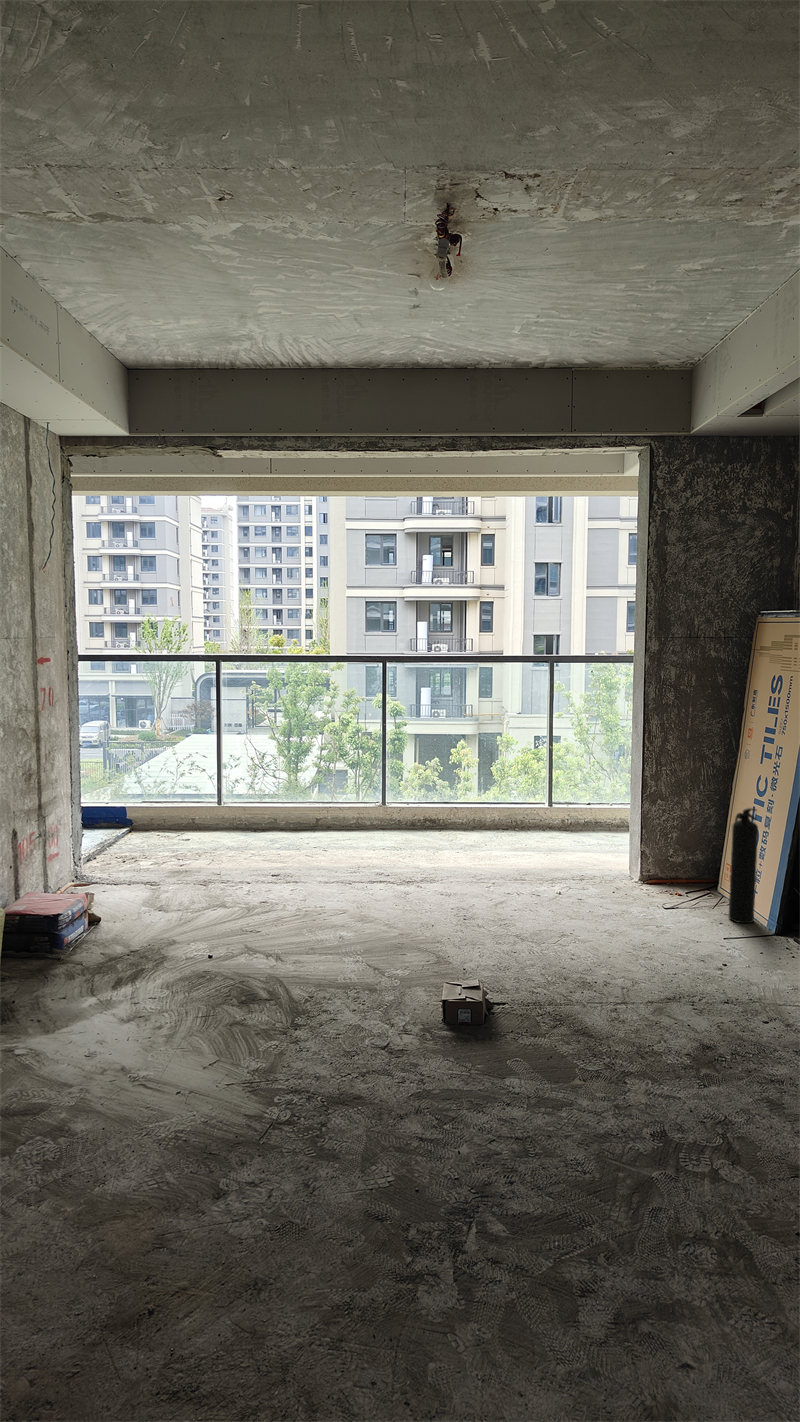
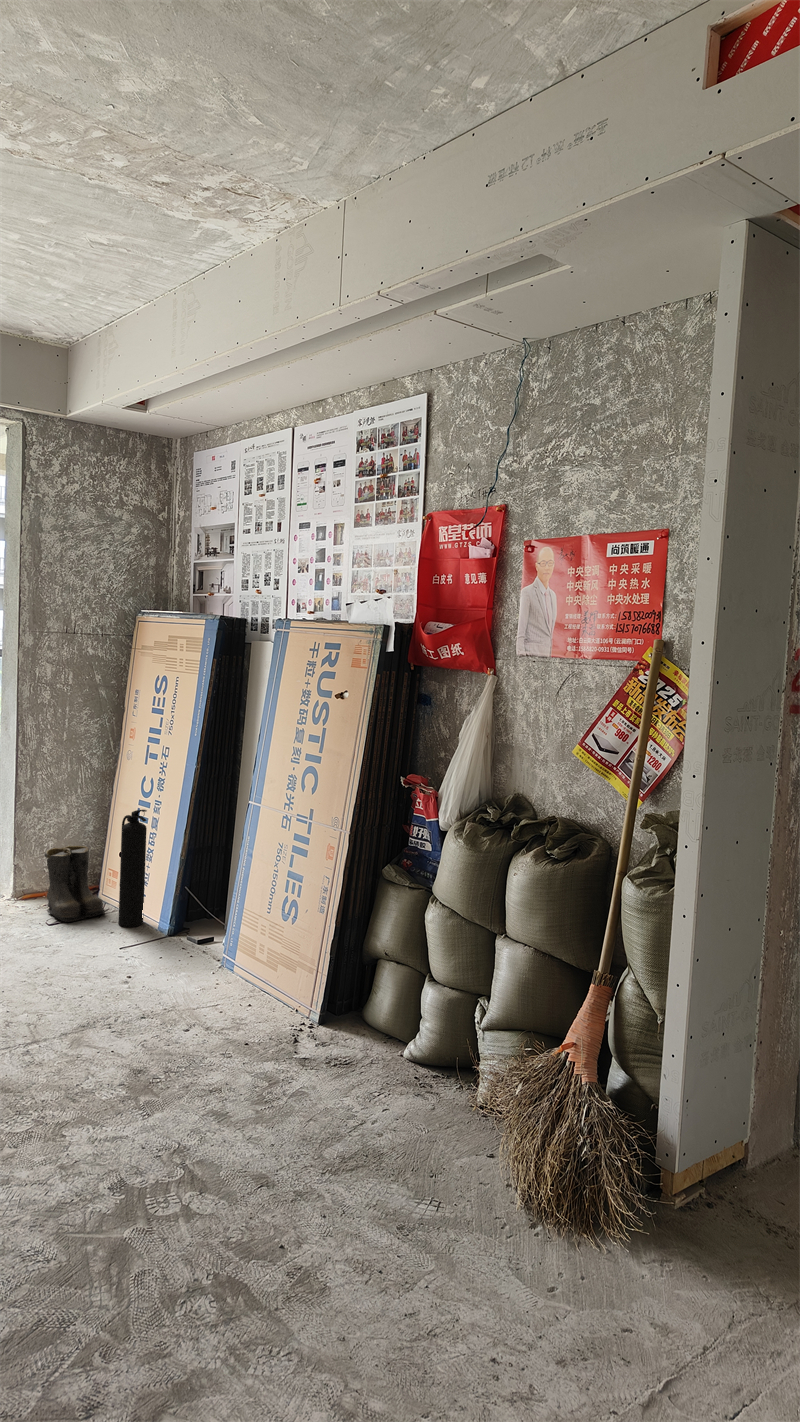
boots: none [666,837,722,906] -> present [45,846,107,922]

